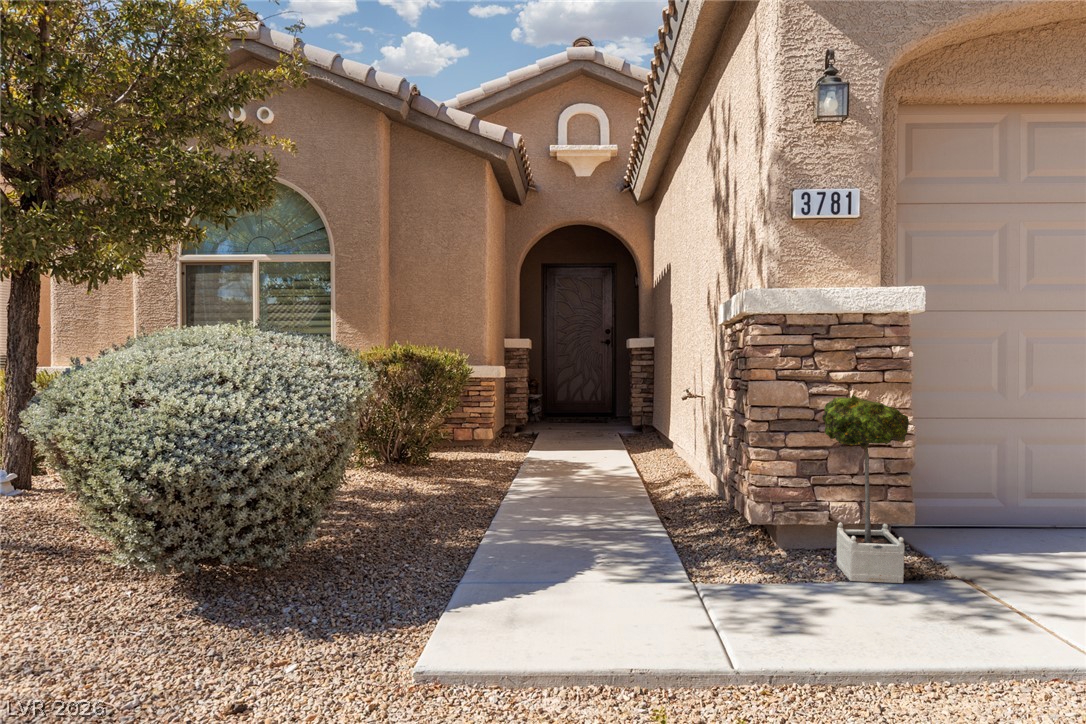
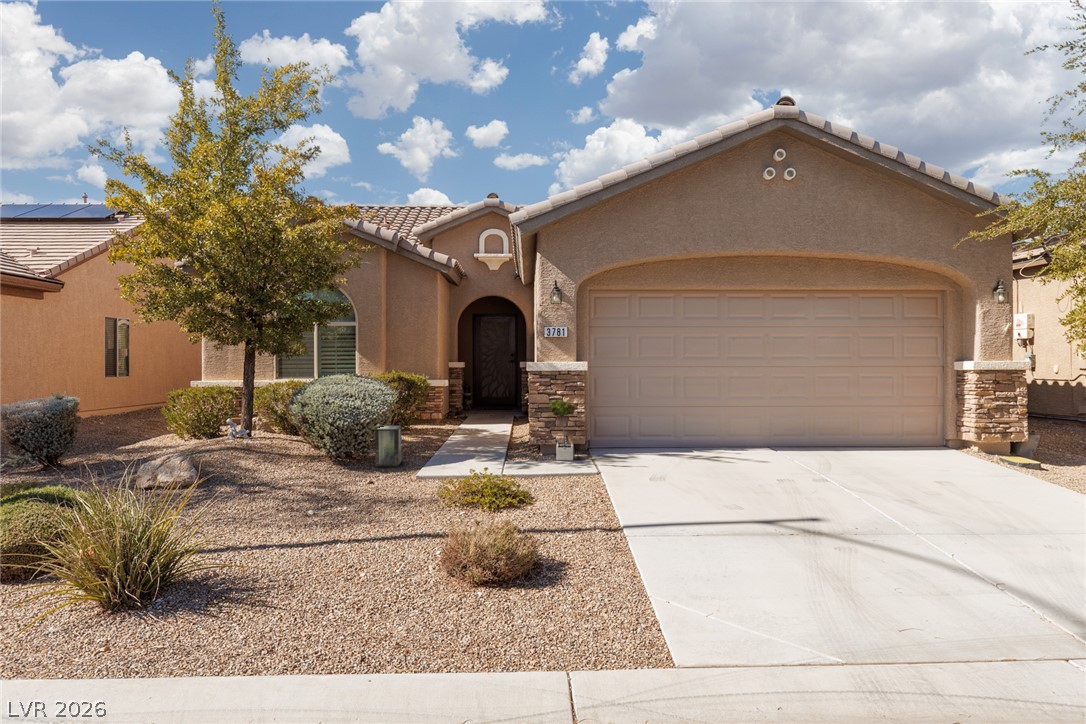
storage box: none [289,472,379,605] -> present [375,426,401,467]

